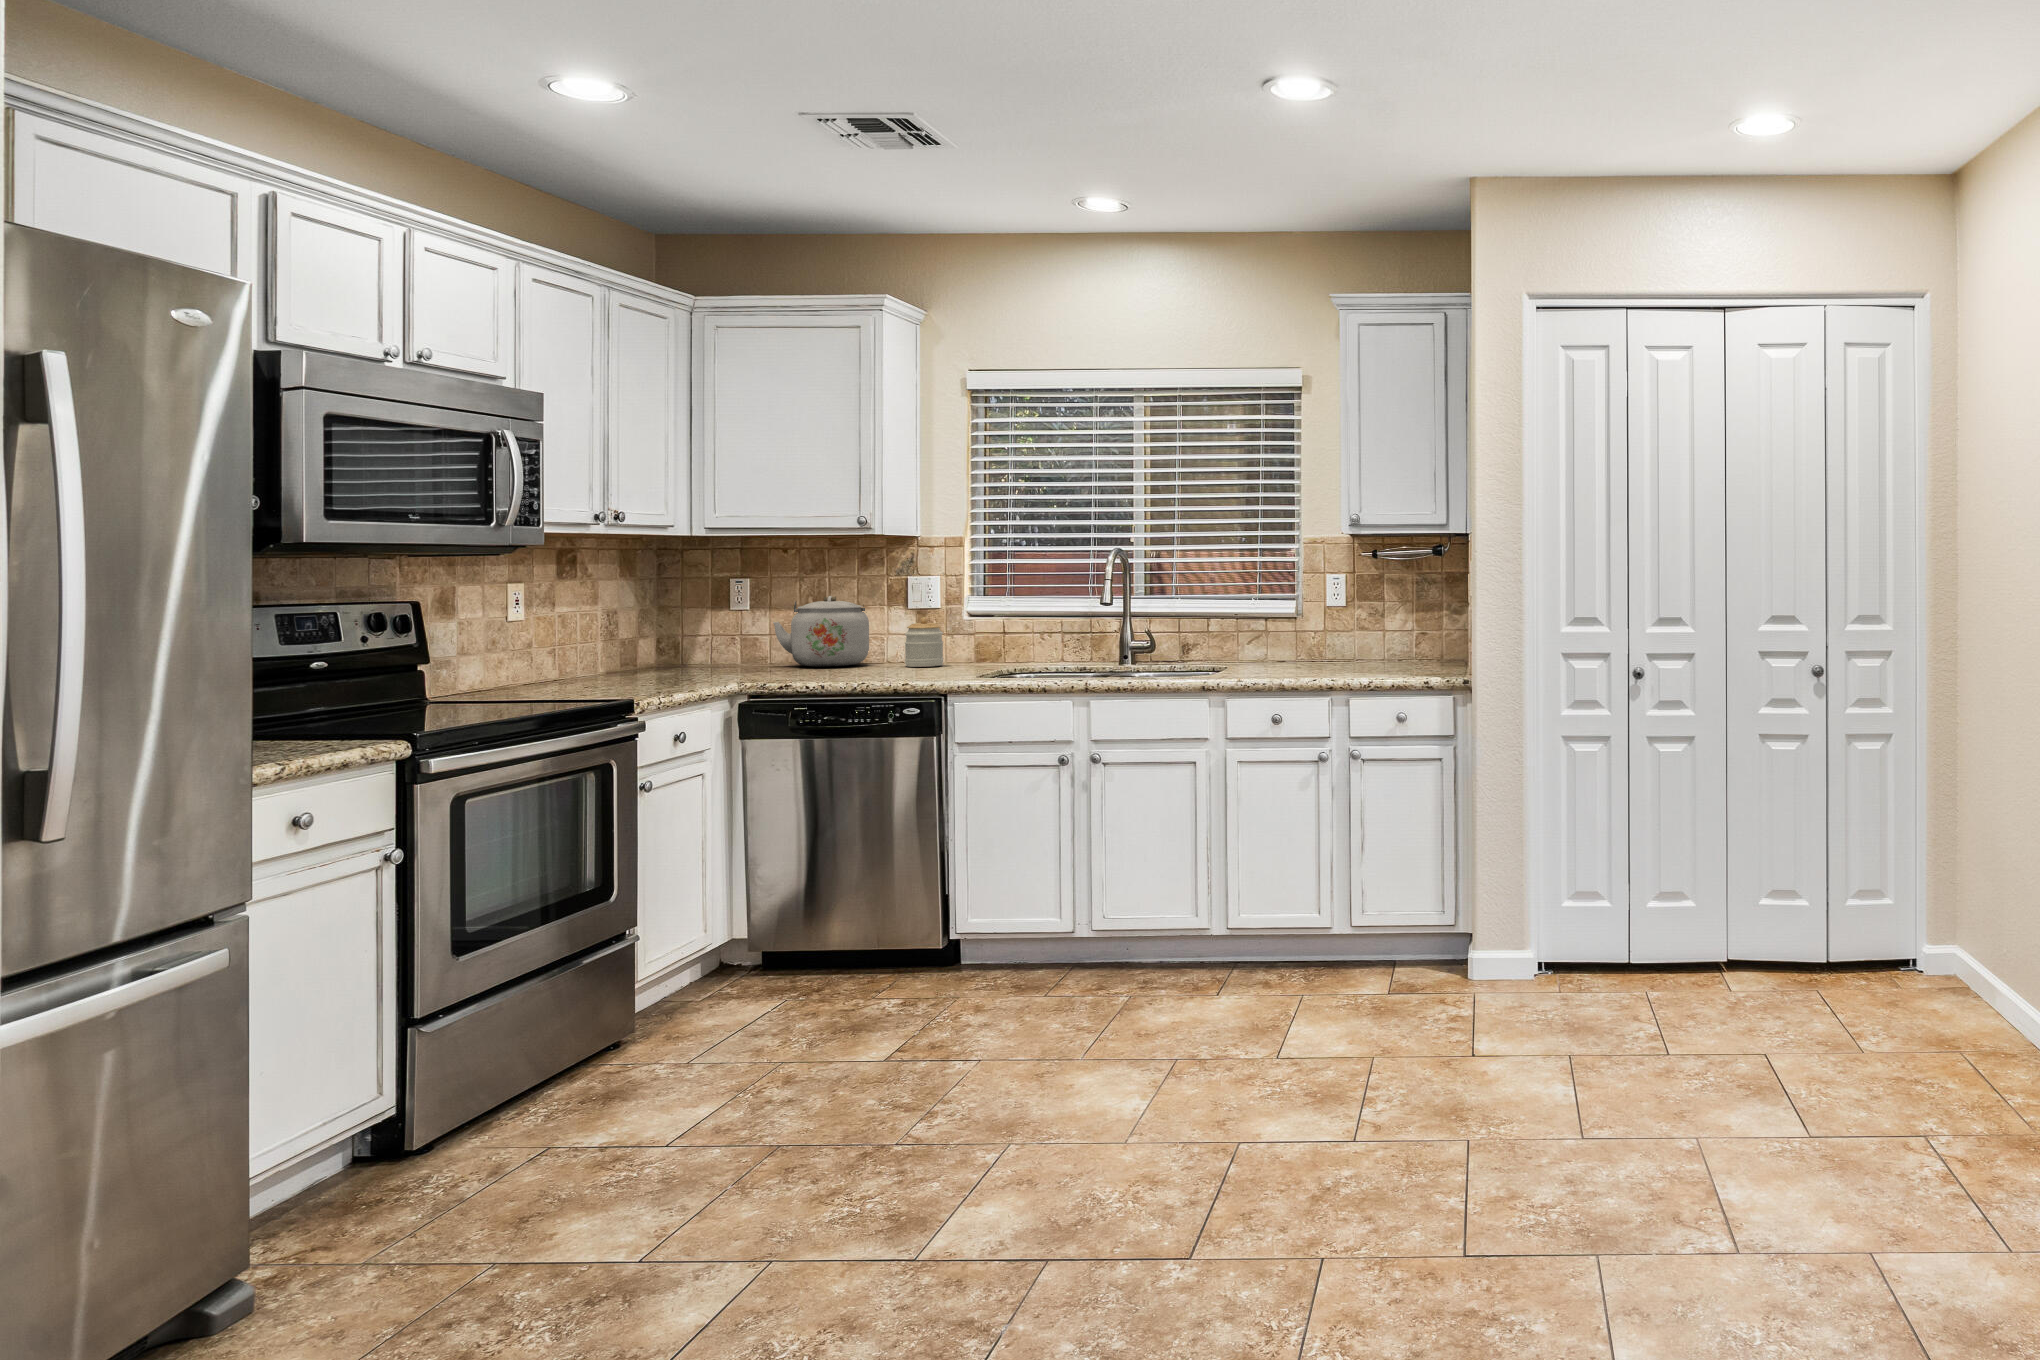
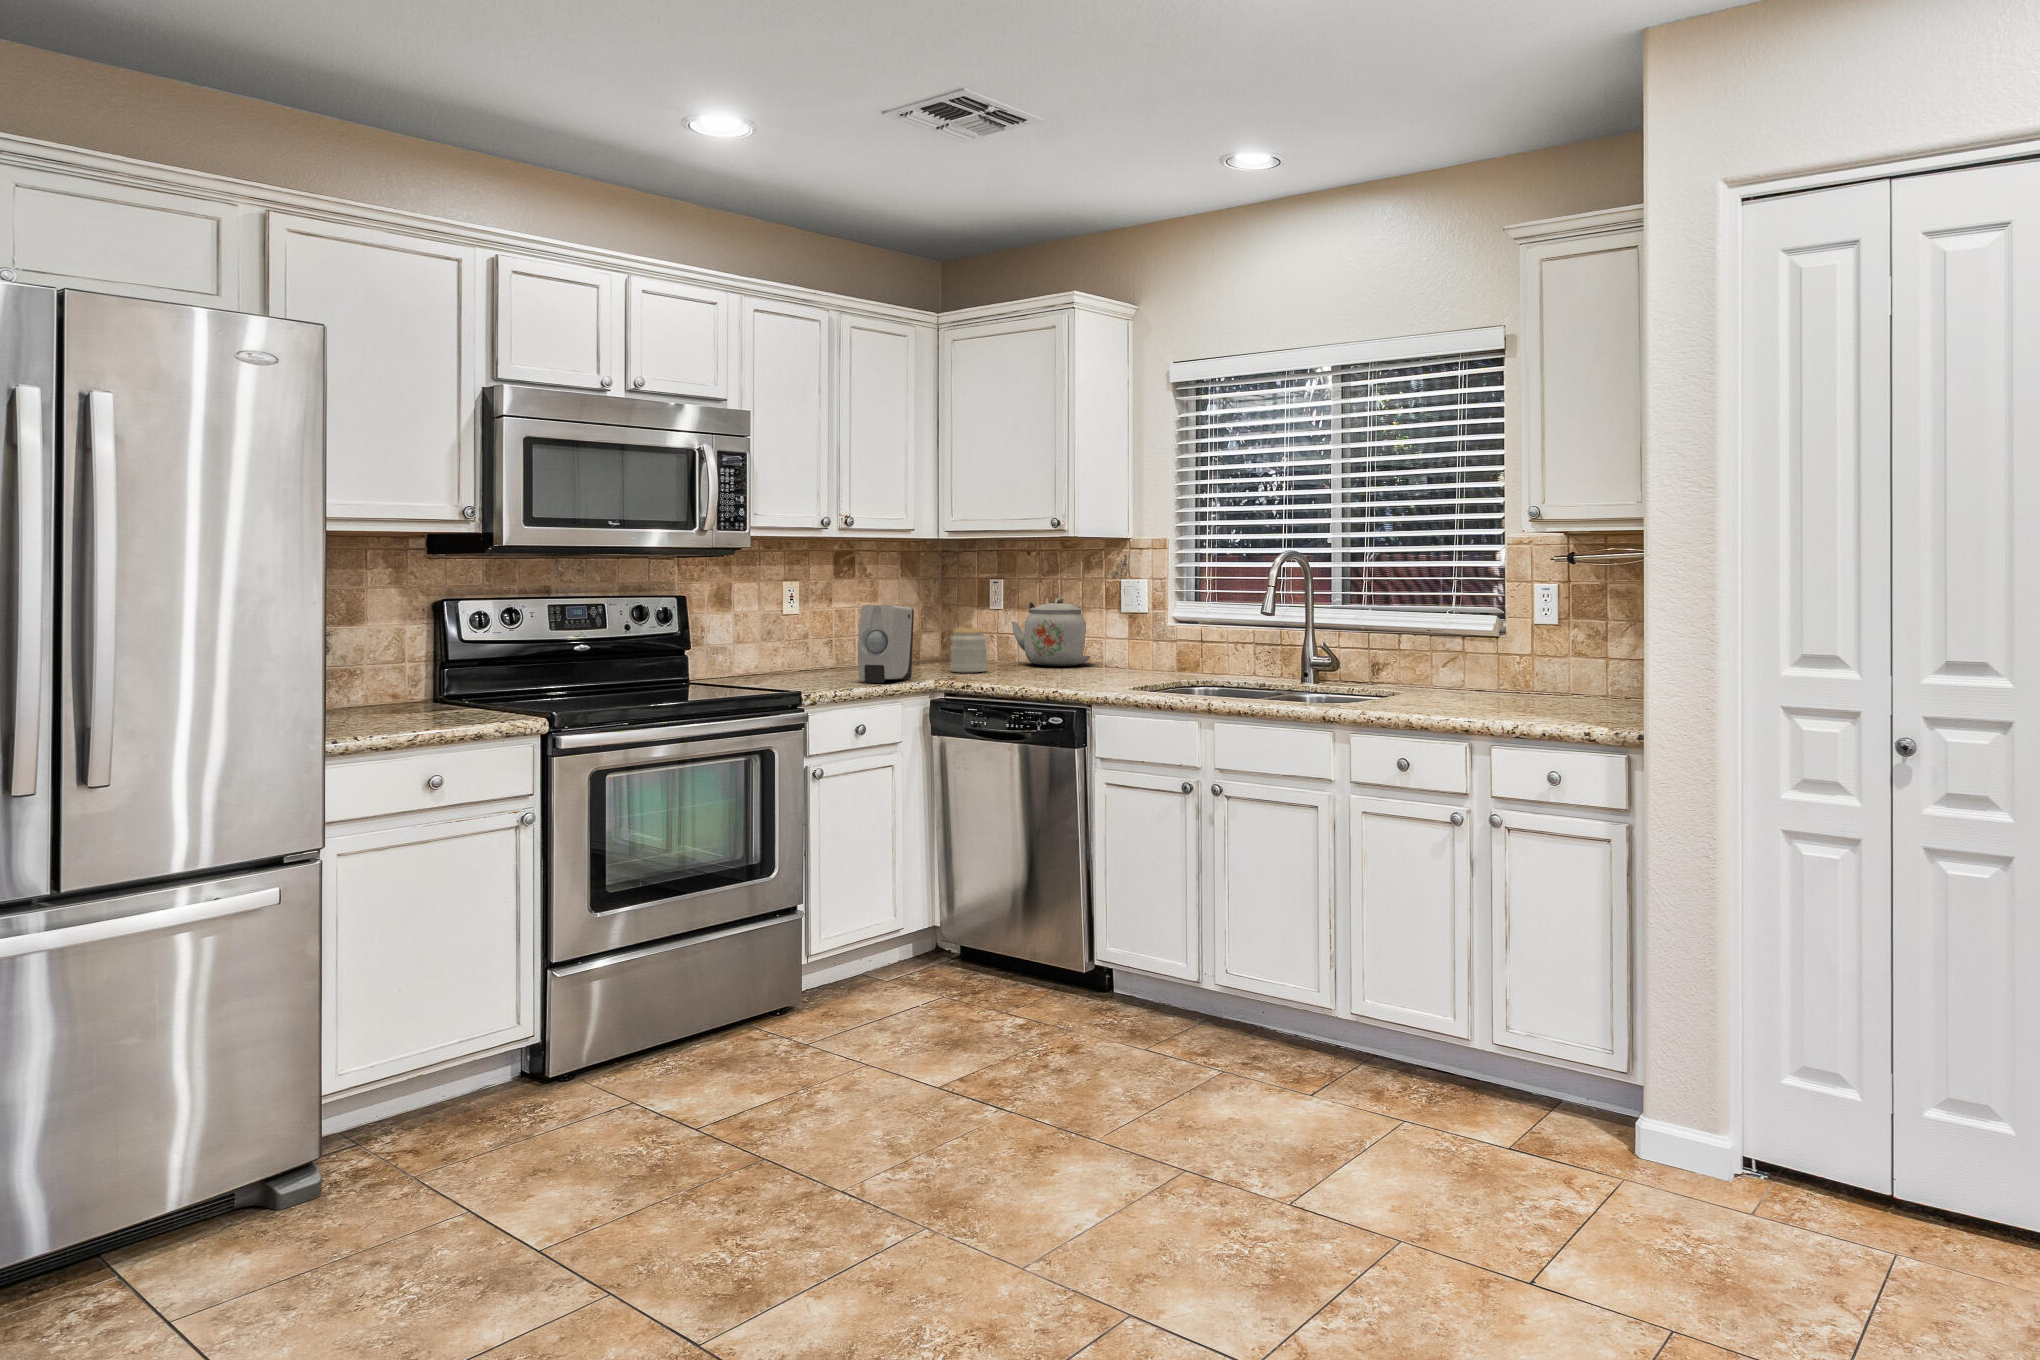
soap dispenser: none [660,605,712,690] -> present [858,605,914,683]
jar: present [905,617,943,667] -> present [950,622,987,672]

